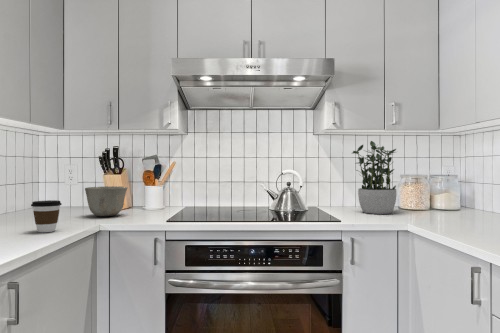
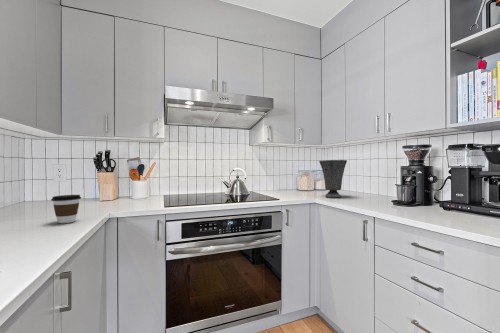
potted plant: present [353,141,397,214] -> none [276,150,302,194]
vase: none [418,157,470,223] -> present [319,160,347,198]
ceramic bowl: present [85,186,127,216] -> none [87,182,124,206]

